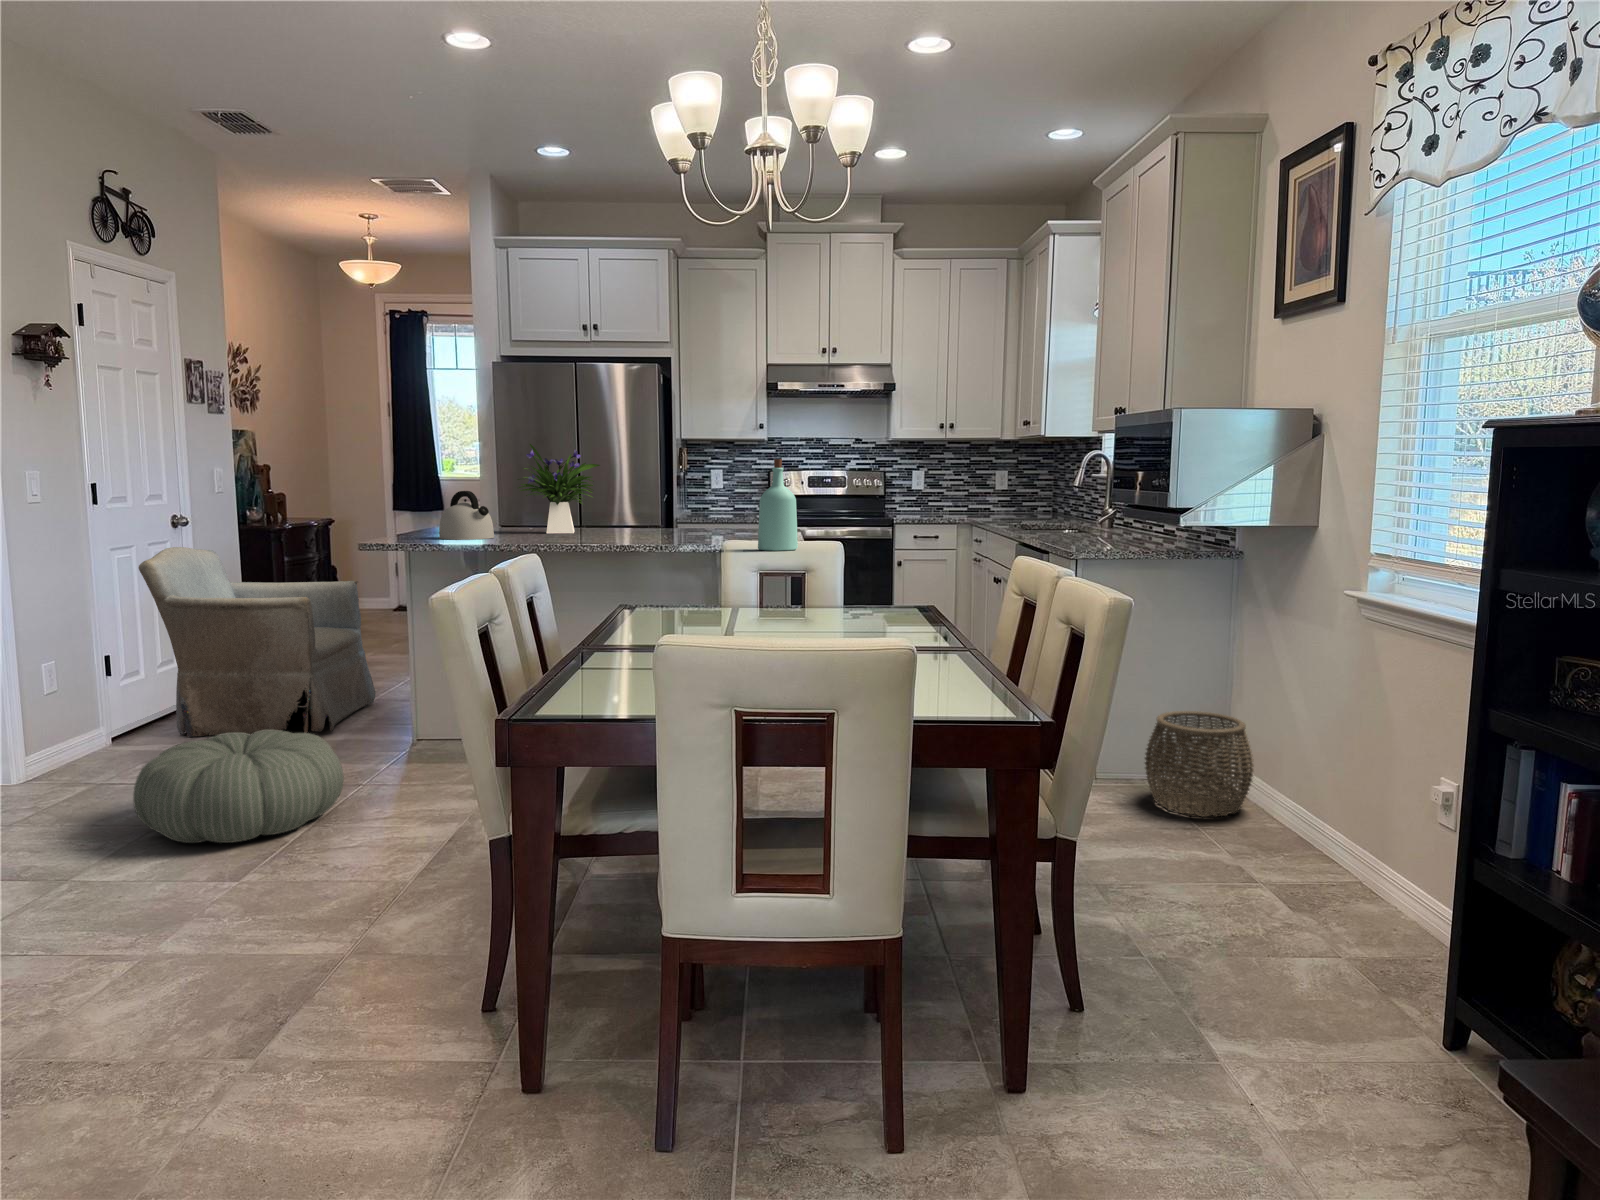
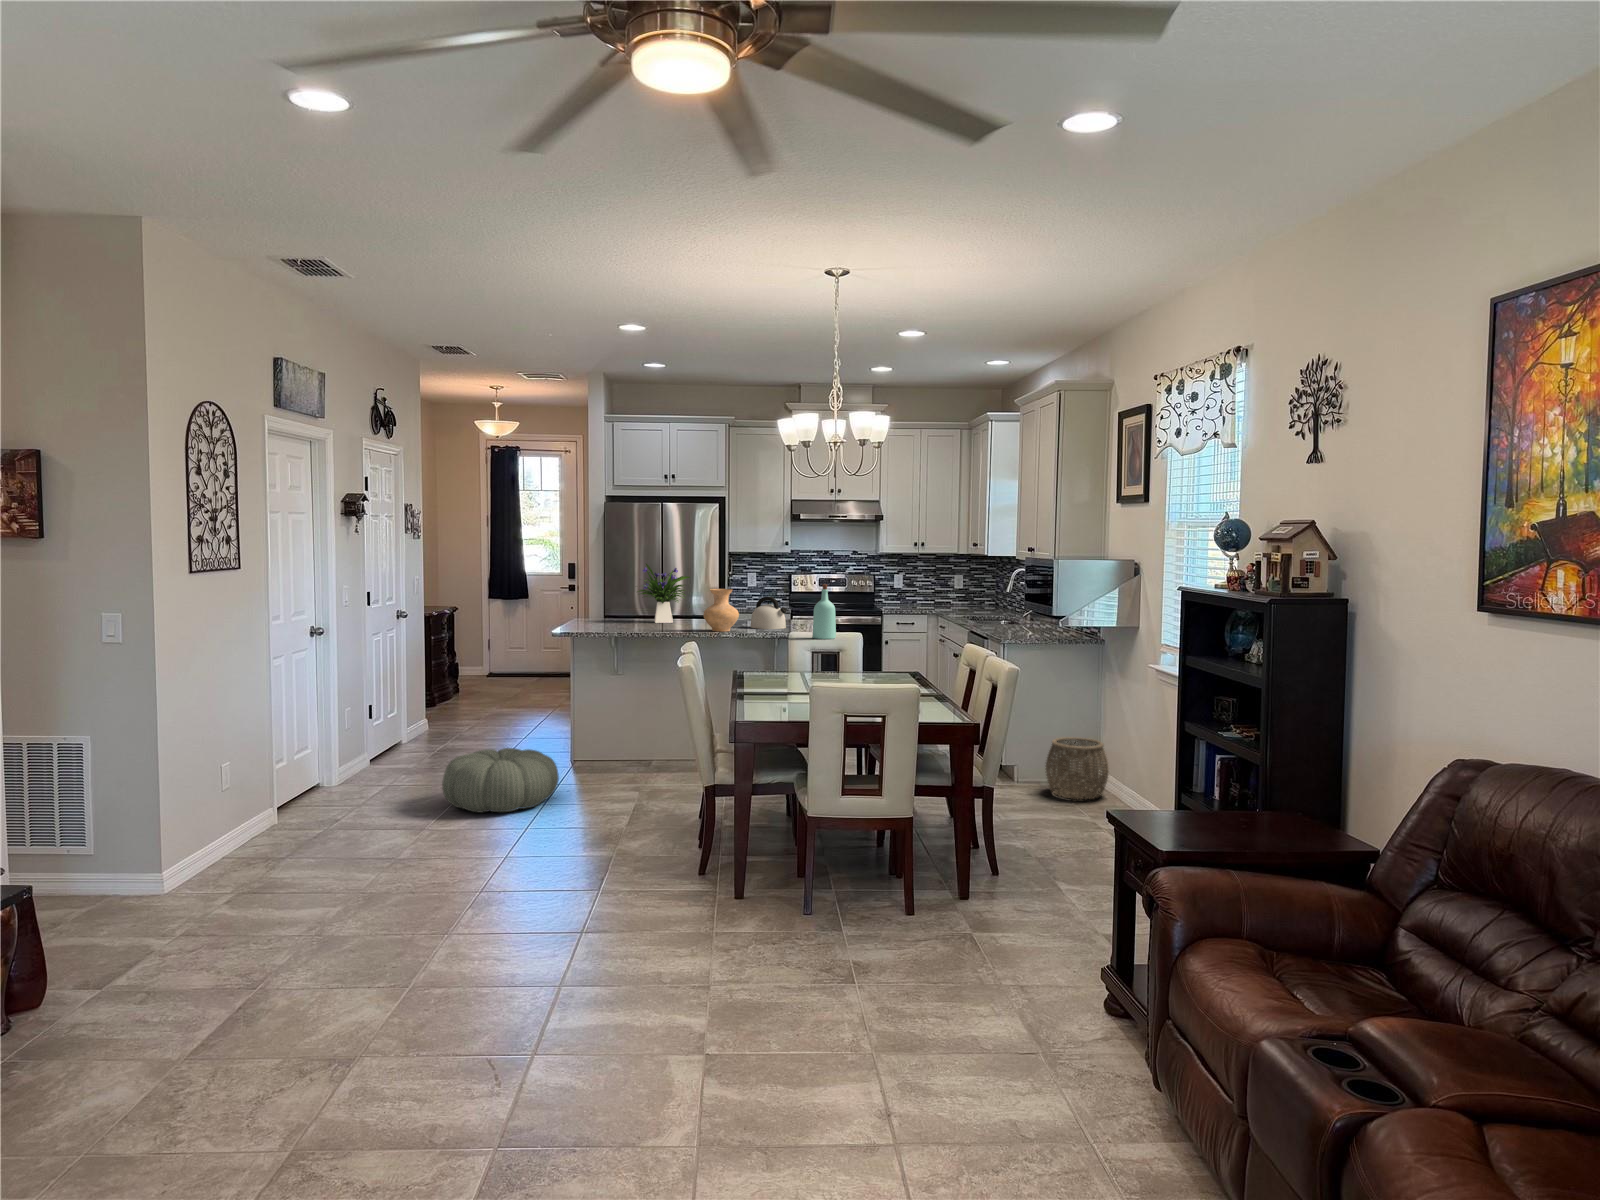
vase: none [597,476,654,542] -> present [703,589,739,632]
kettle: present [439,491,495,540] -> present [750,597,787,629]
armchair: present [139,547,376,737] -> none [389,631,526,758]

